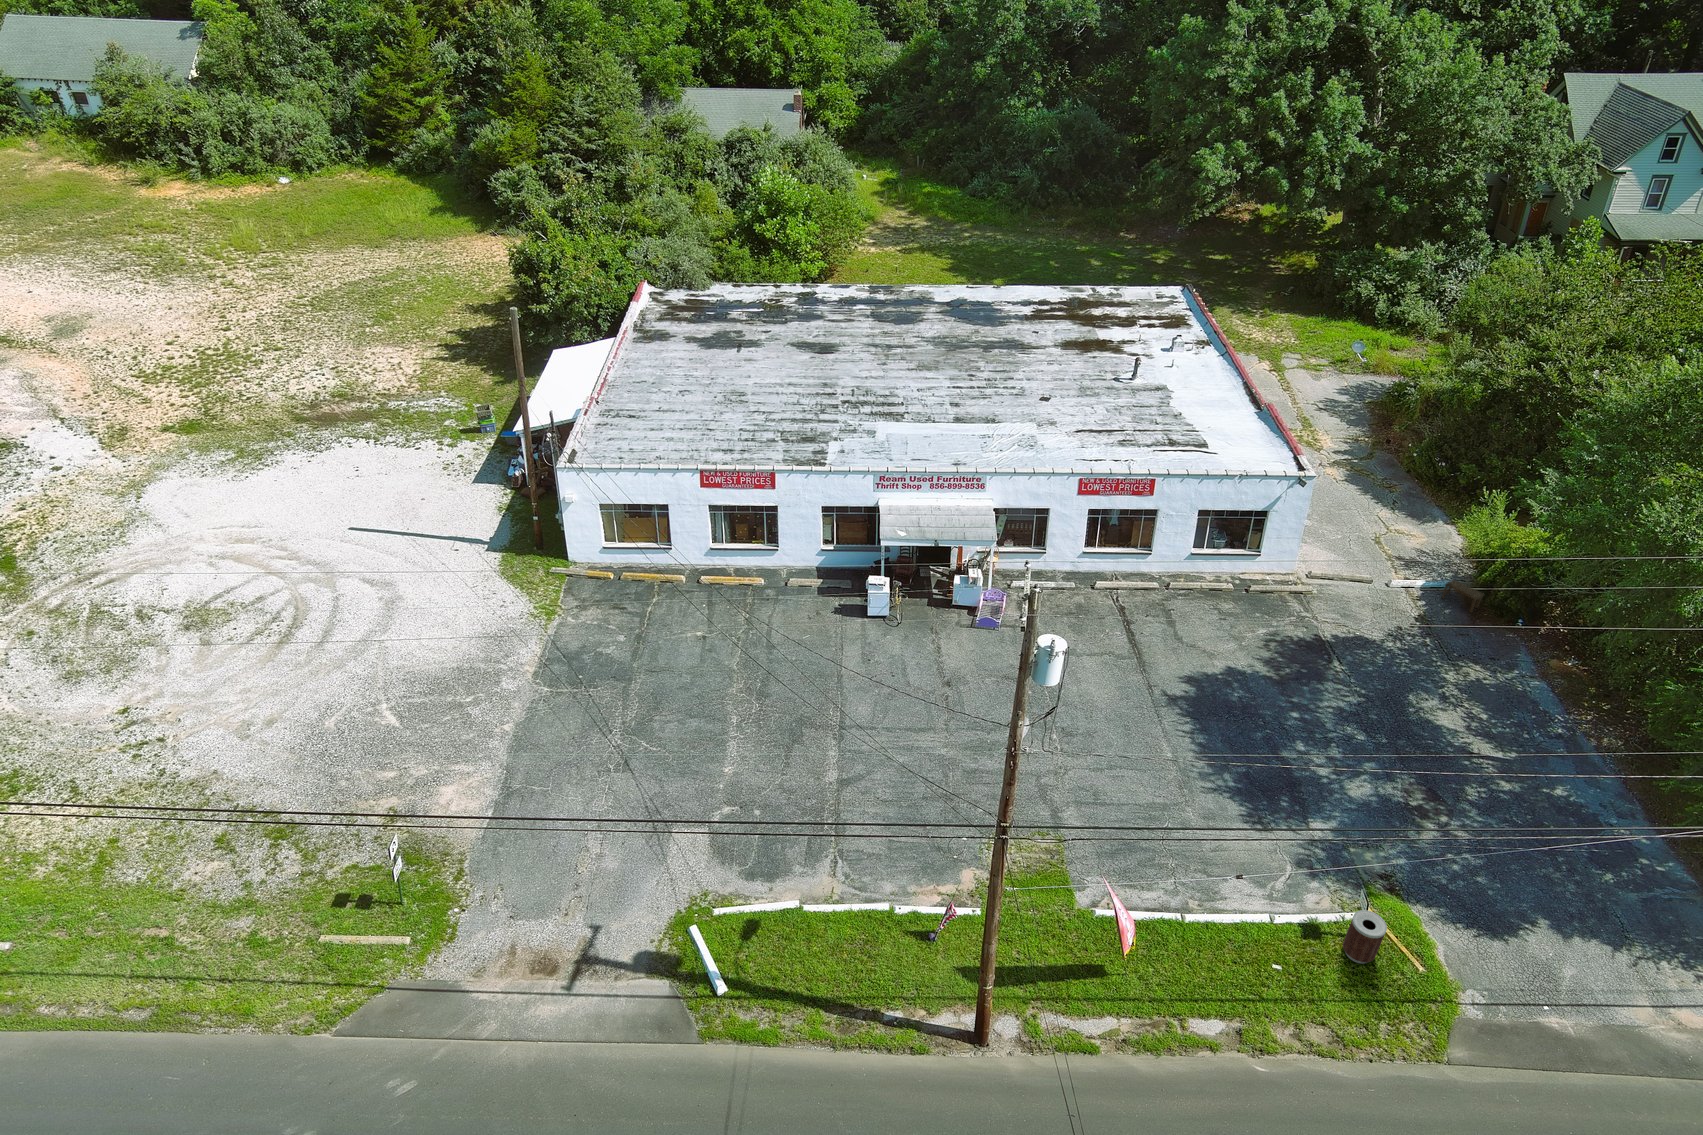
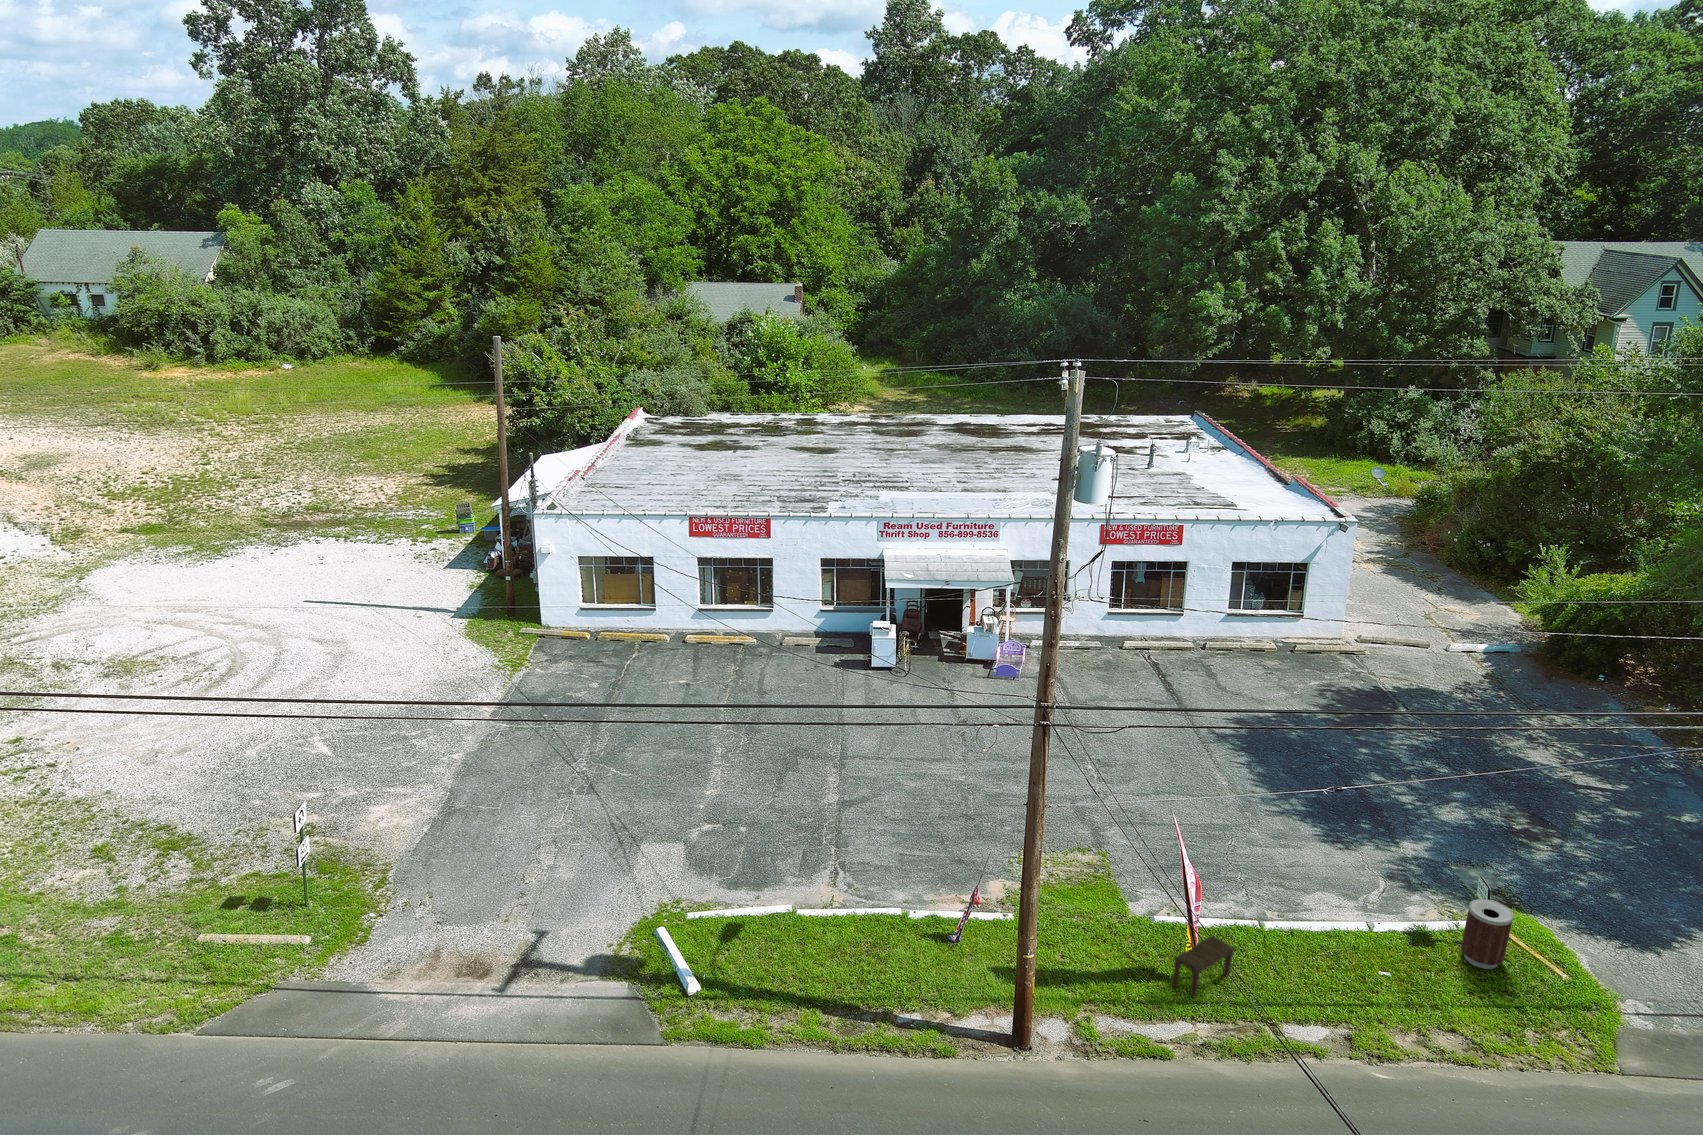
bench: present [1442,579,1484,613] -> present [1172,936,1235,997]

